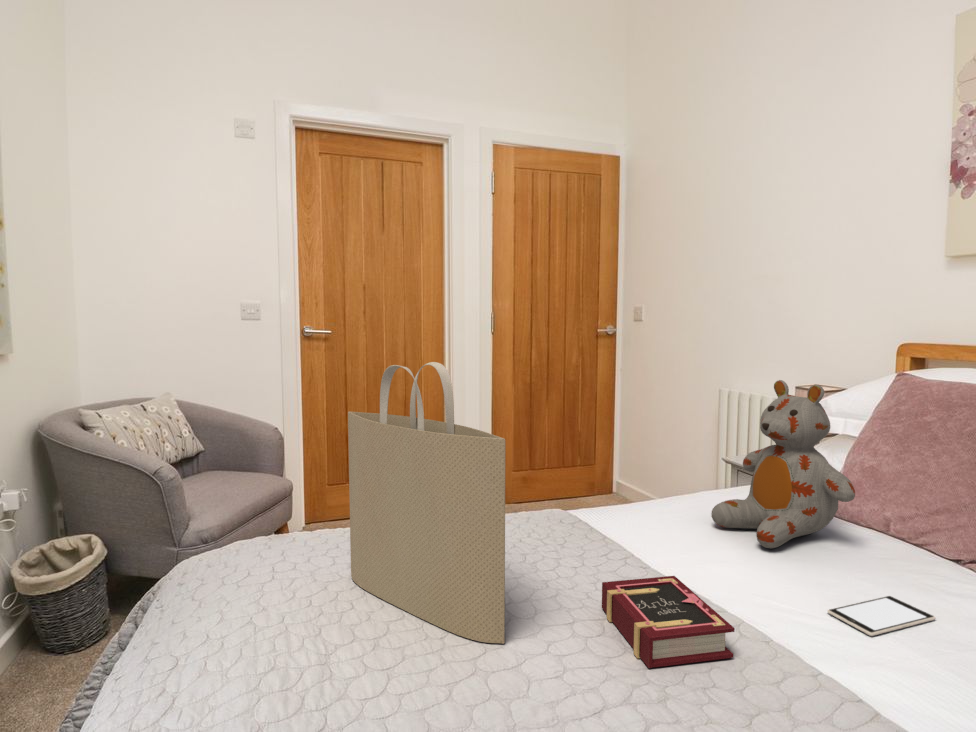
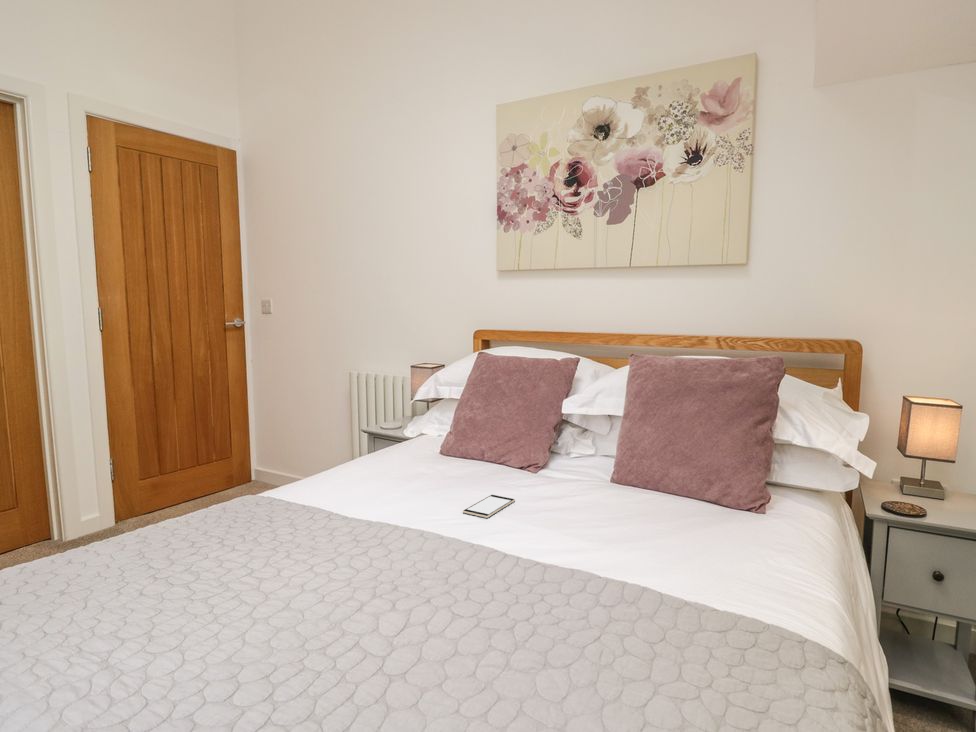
tote bag: present [348,362,506,644] -> none [59,374,267,598]
stuffed bear: present [711,380,855,548] -> none [376,364,466,485]
book: present [602,576,735,668] -> none [326,512,422,570]

